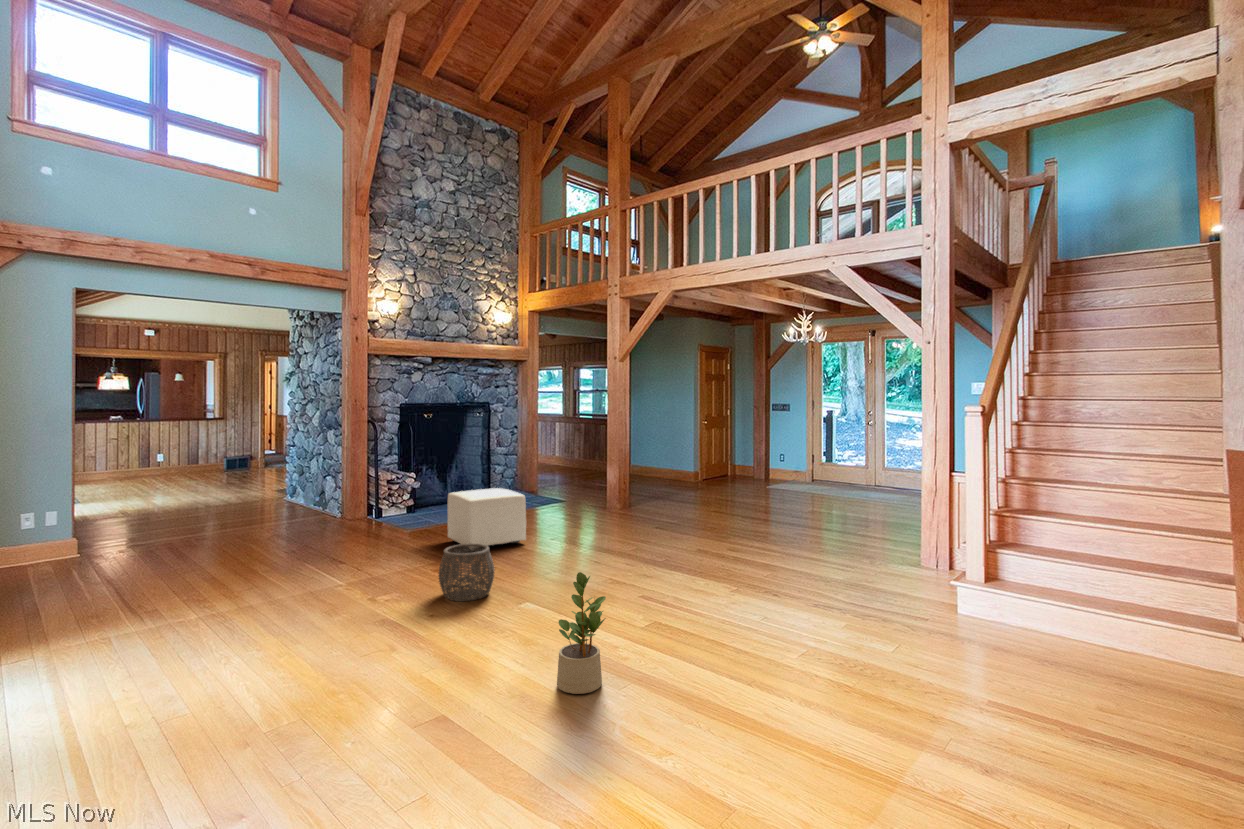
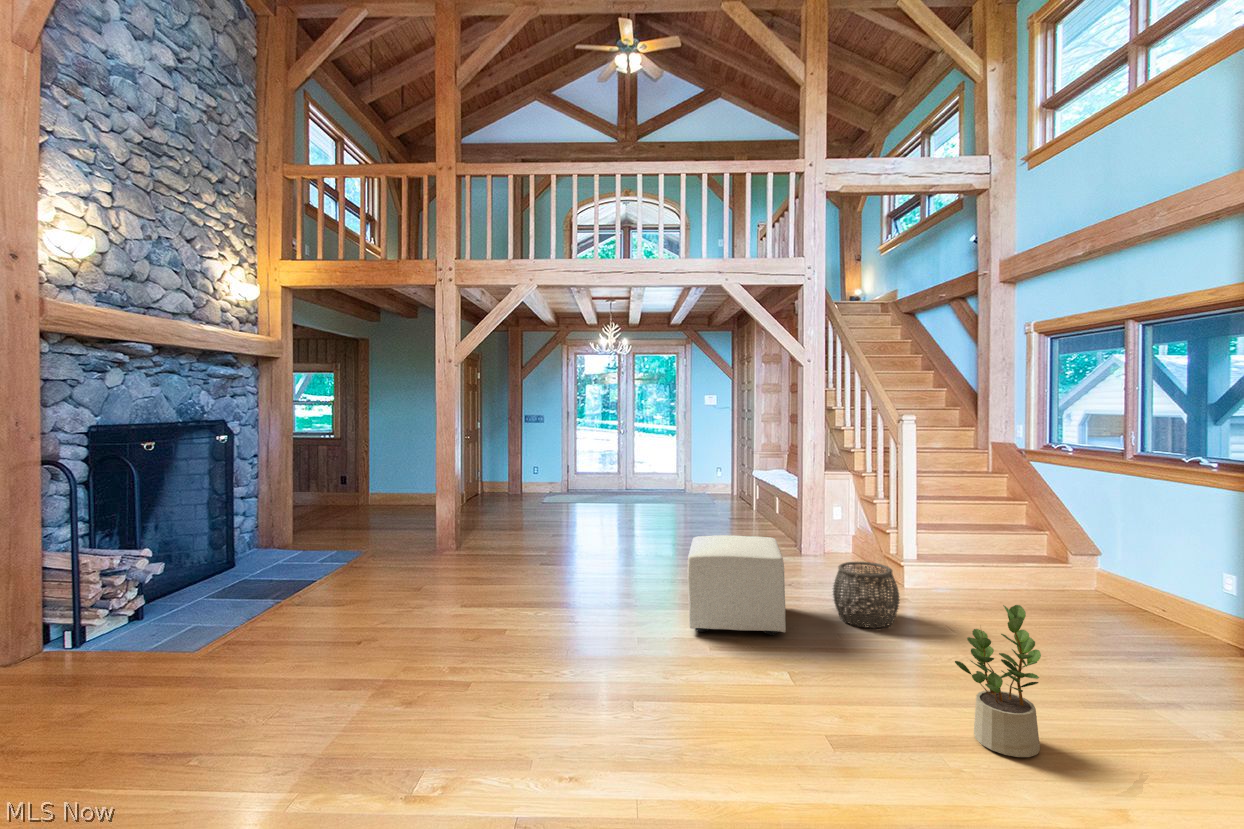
ottoman: present [448,488,526,546] -> present [688,535,786,635]
woven basket: present [438,544,495,602] -> present [833,562,899,628]

